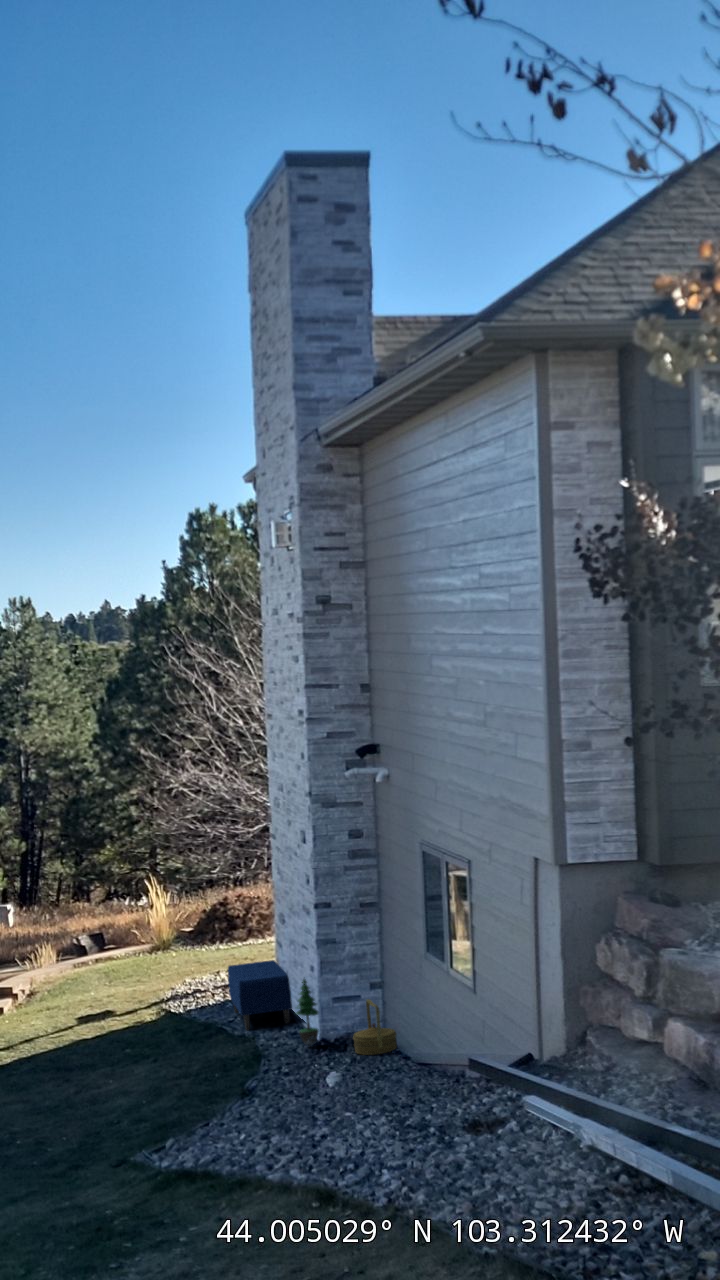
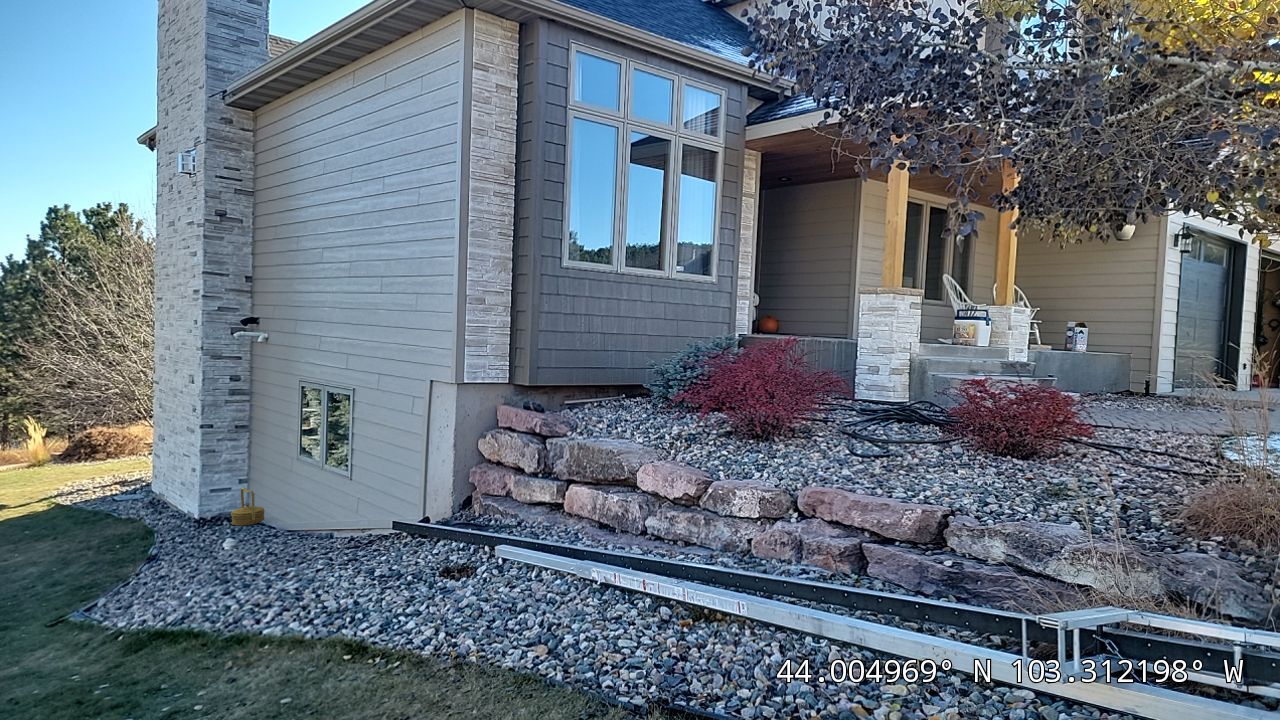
bench: present [228,960,292,1030] -> none [113,467,170,515]
potted tree: present [296,979,319,1046] -> none [181,475,201,523]

